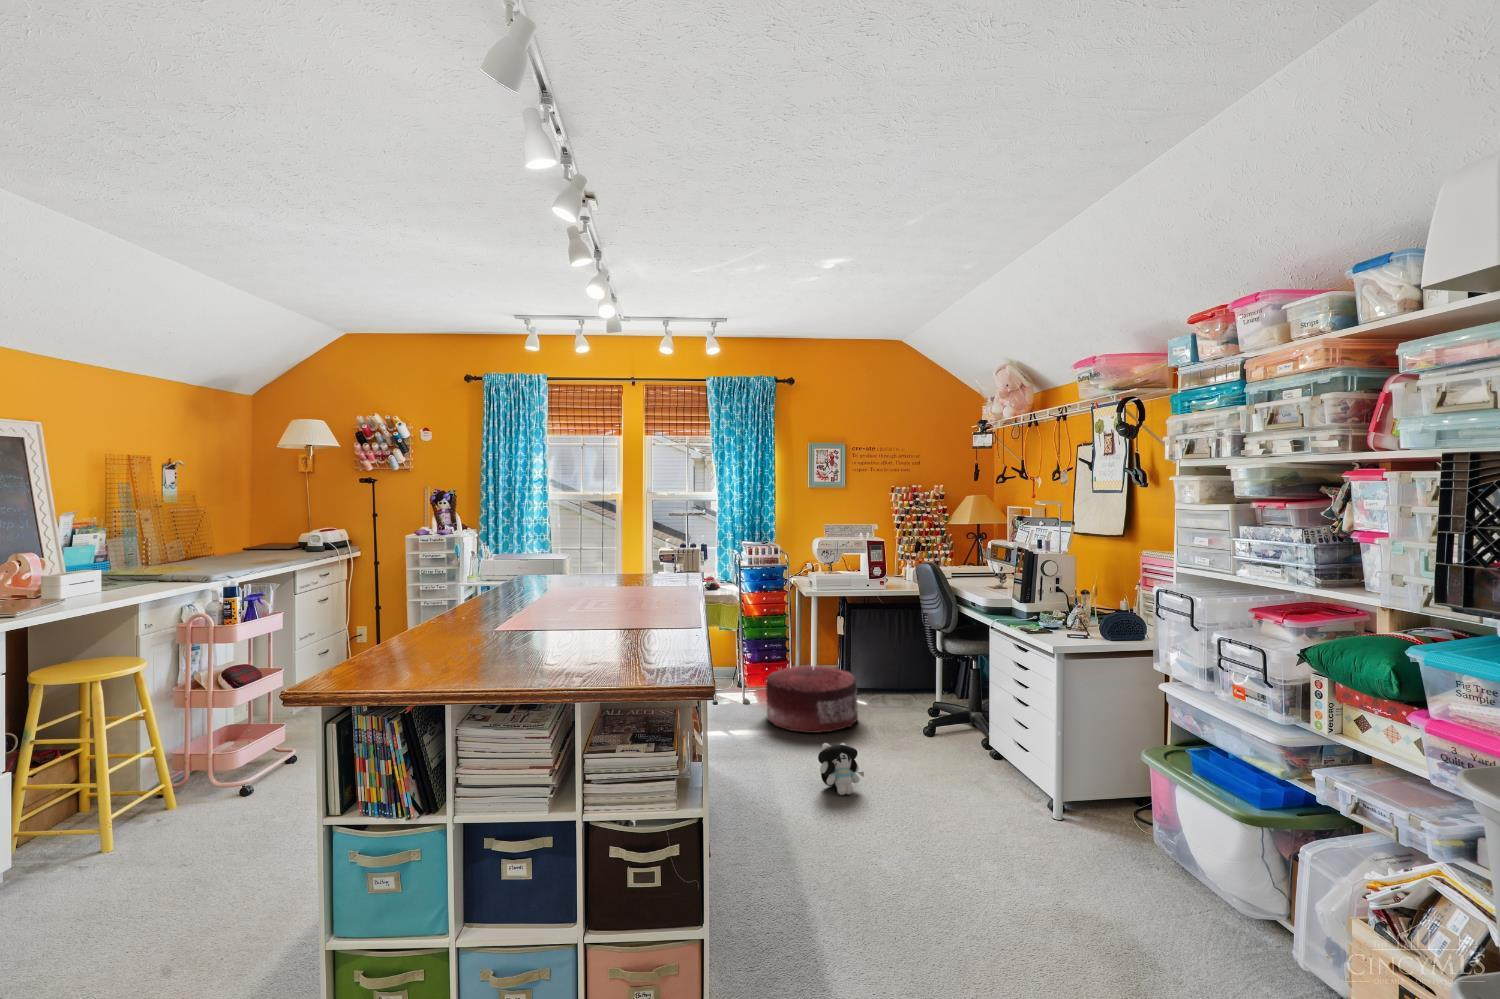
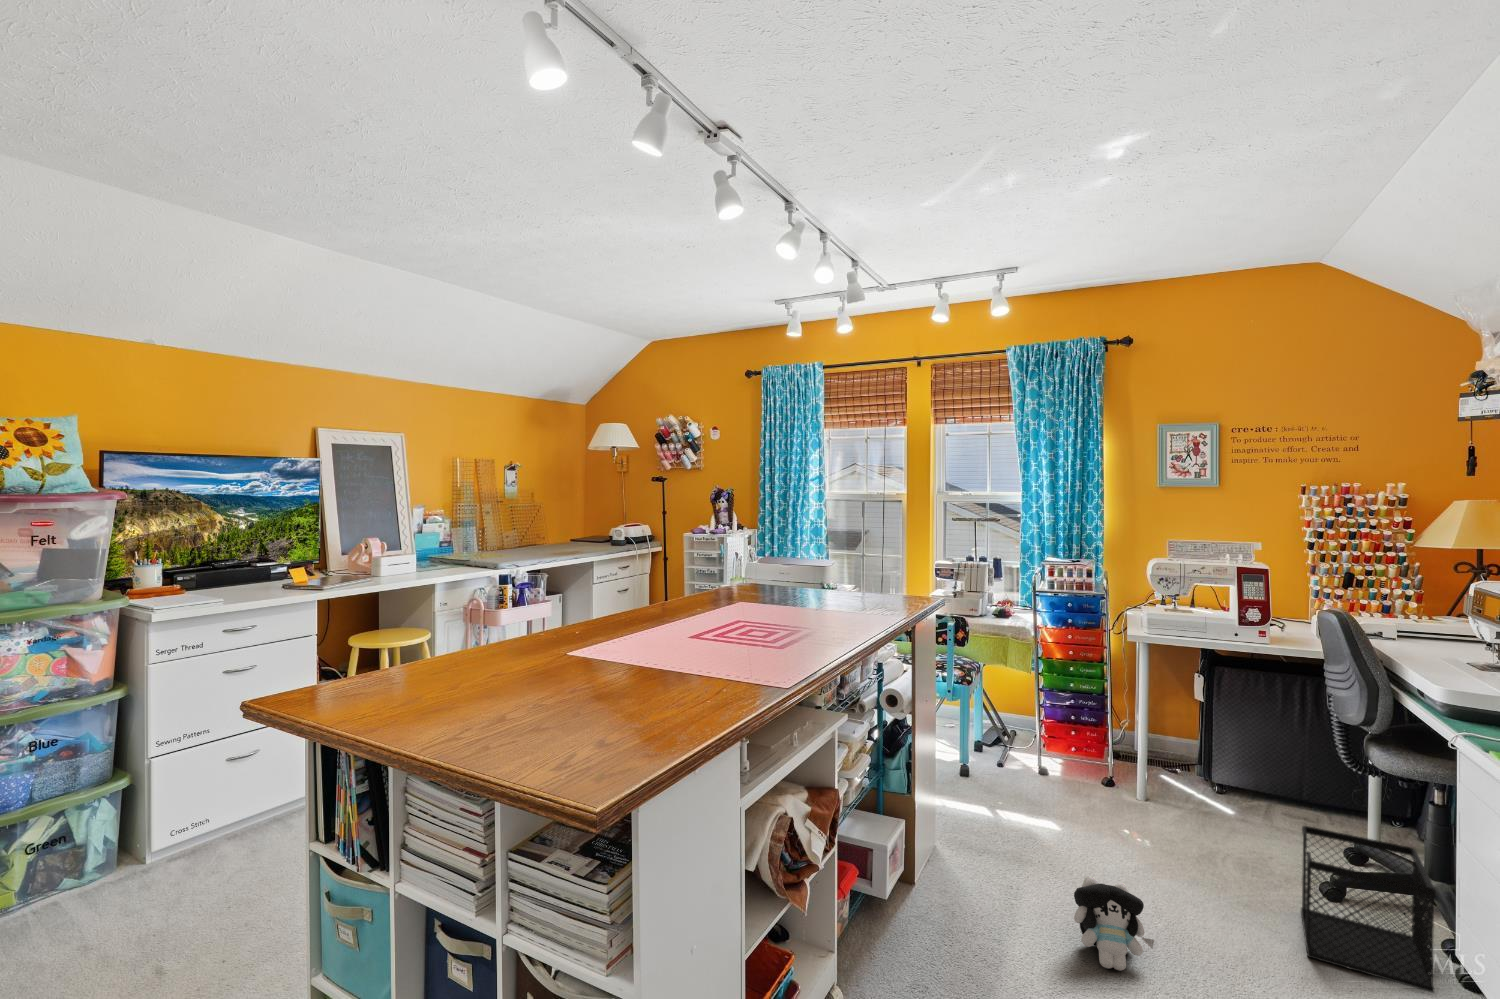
pouf: present [766,665,858,733] -> none [1054,735,1202,846]
wastebasket: none [921,693,987,765] -> present [1301,826,1435,992]

